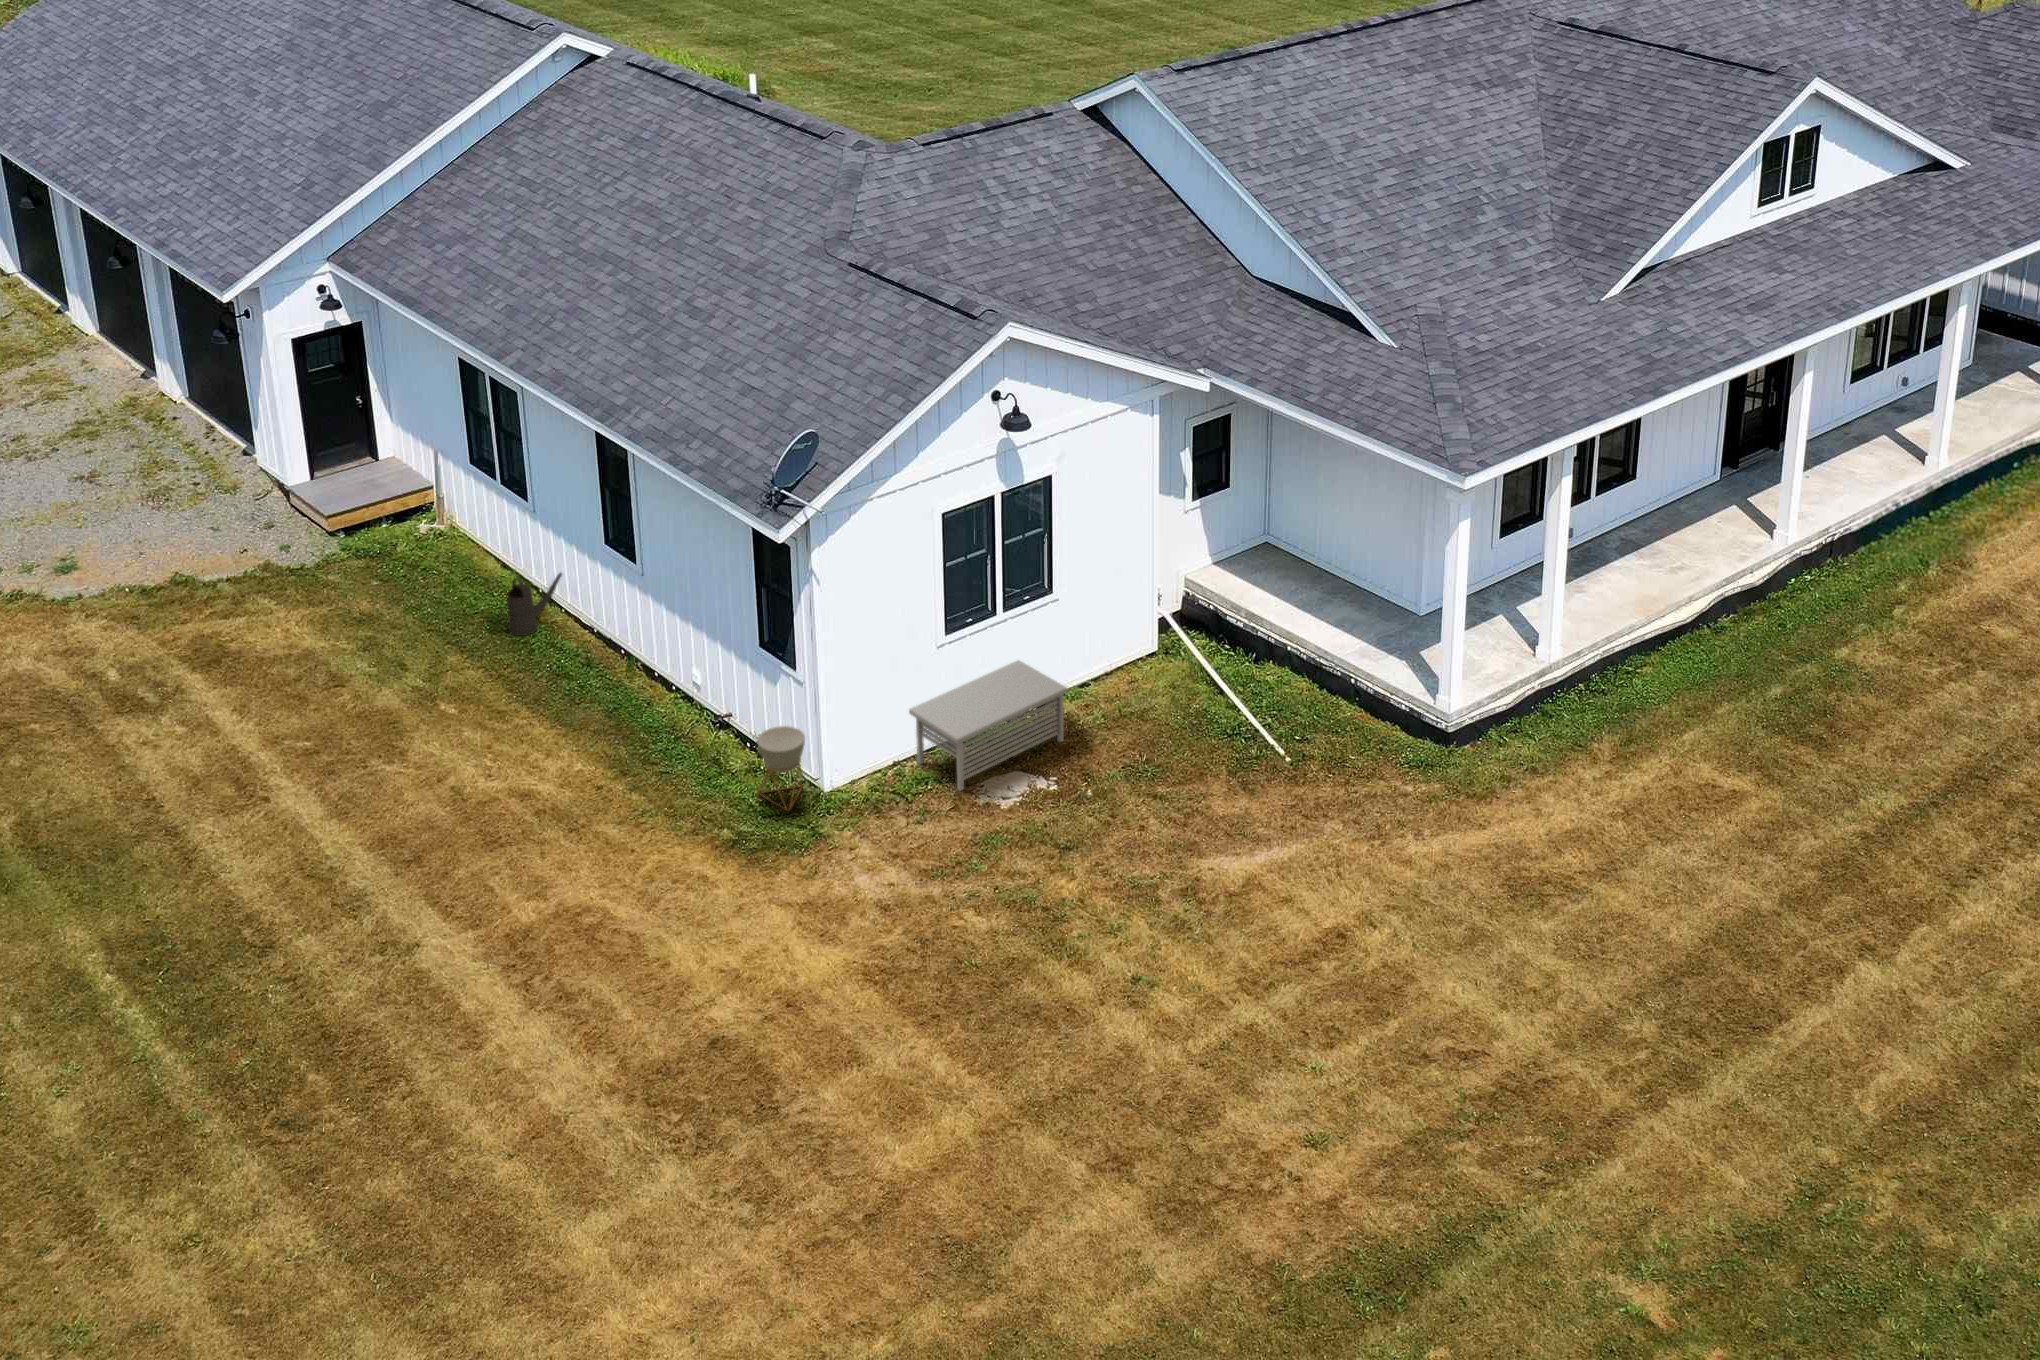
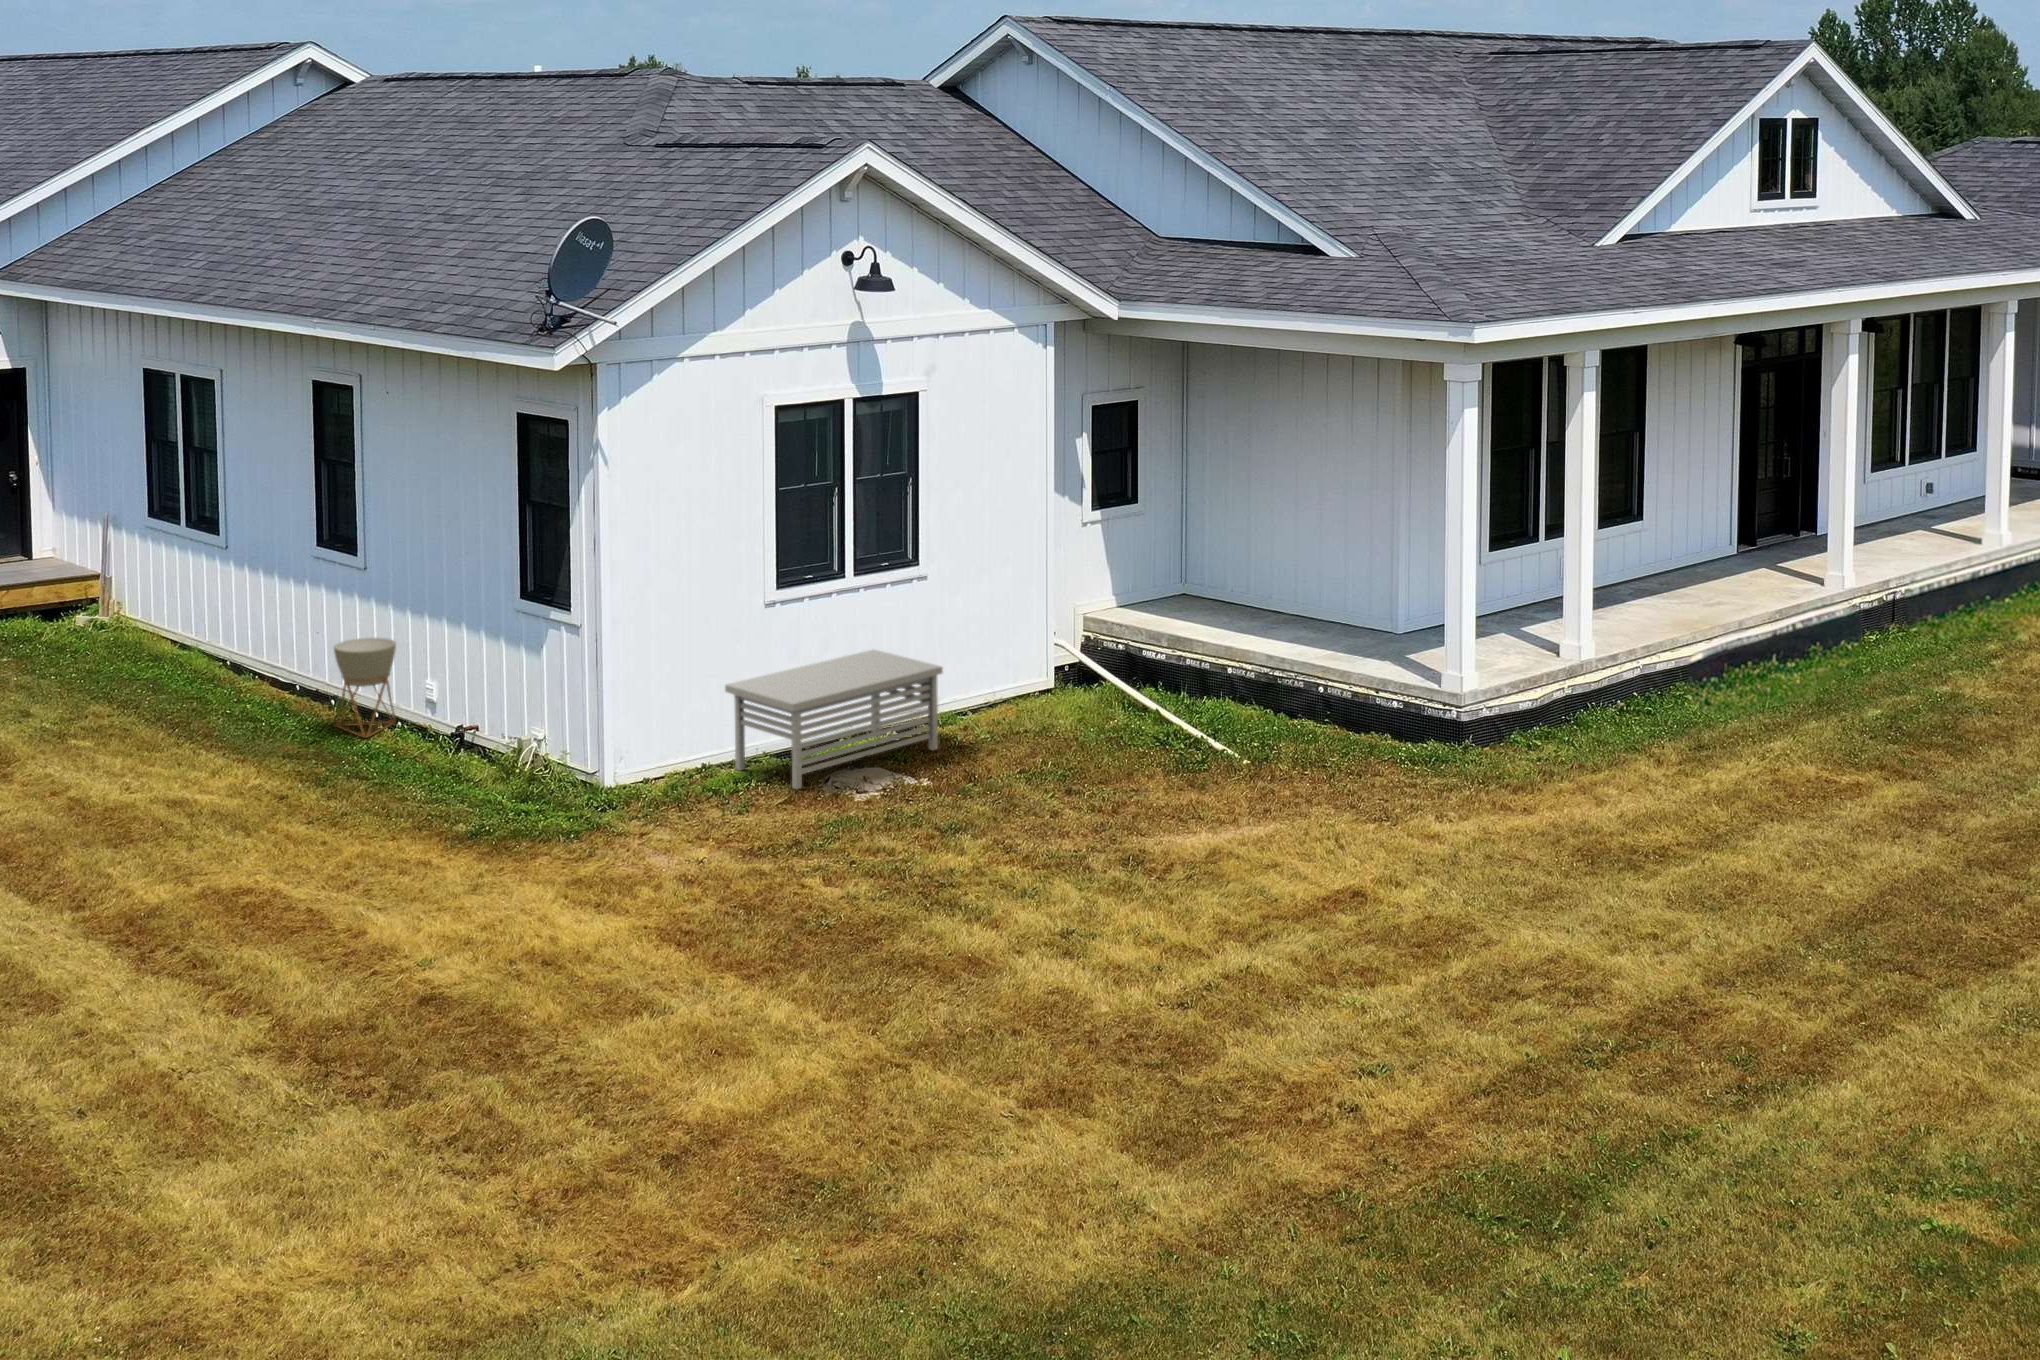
watering can: present [499,573,562,636] -> none [166,605,258,687]
planter: present [757,726,805,810] -> present [334,638,396,738]

